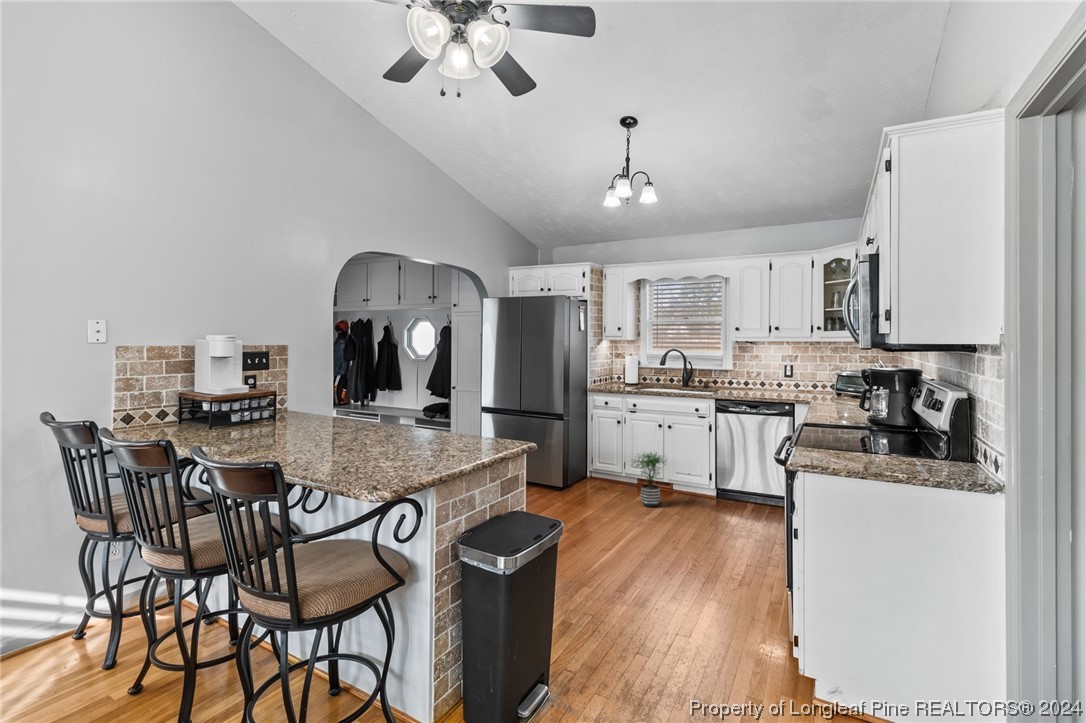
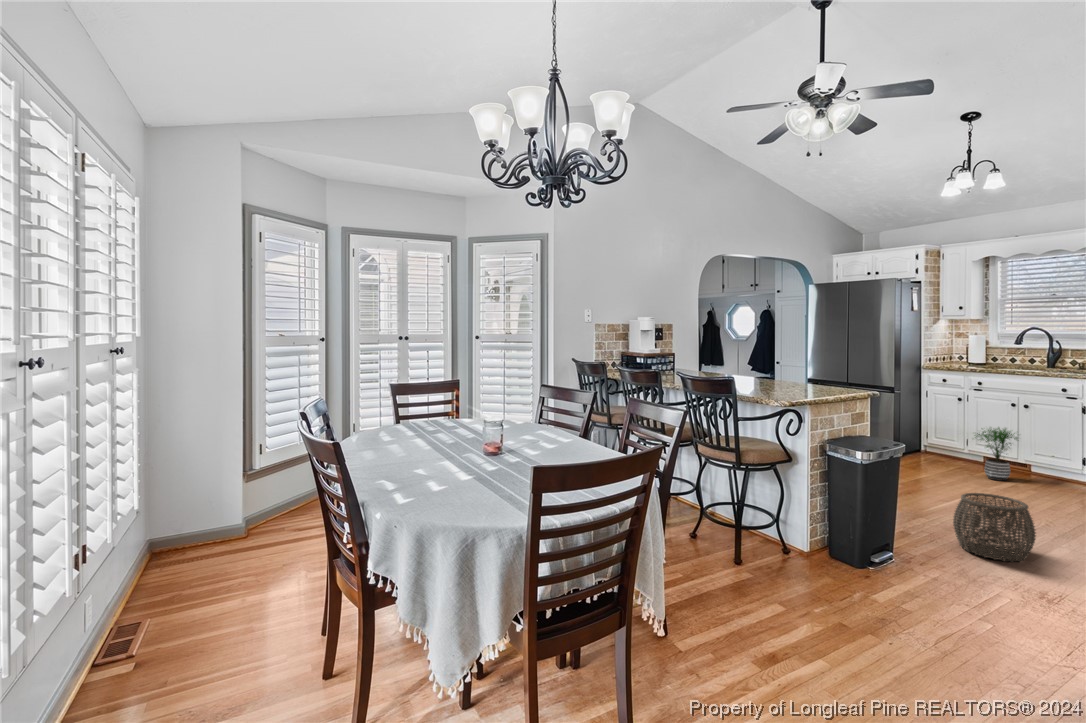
woven basket: none [616,558,694,650] -> present [953,493,1036,562]

